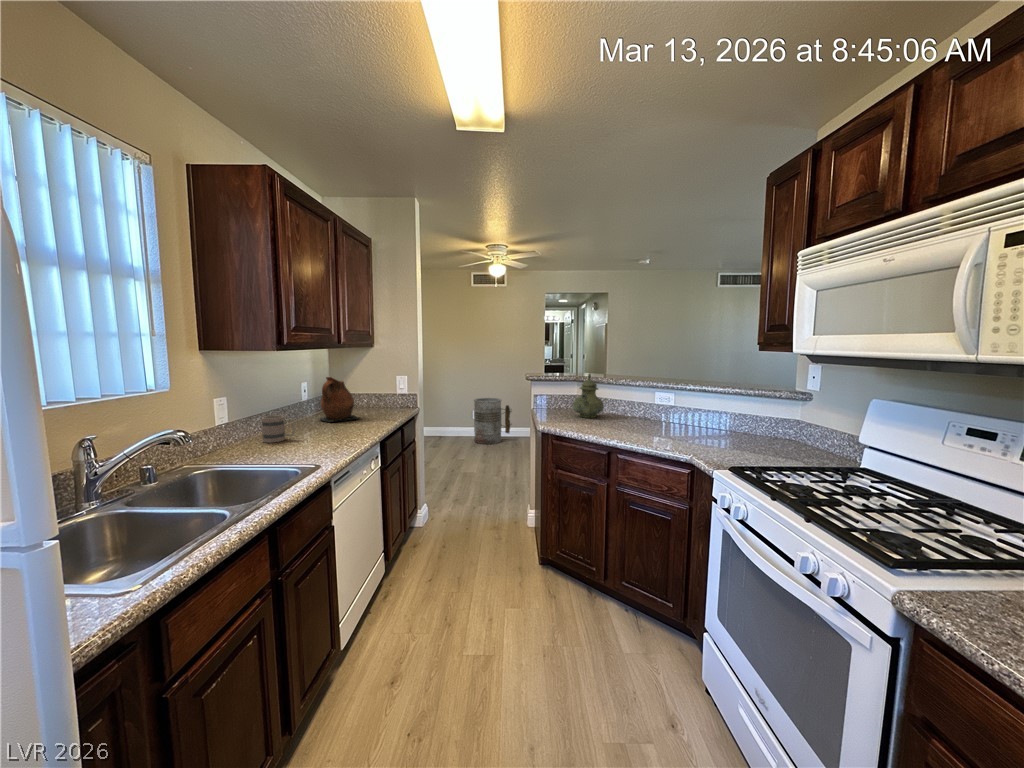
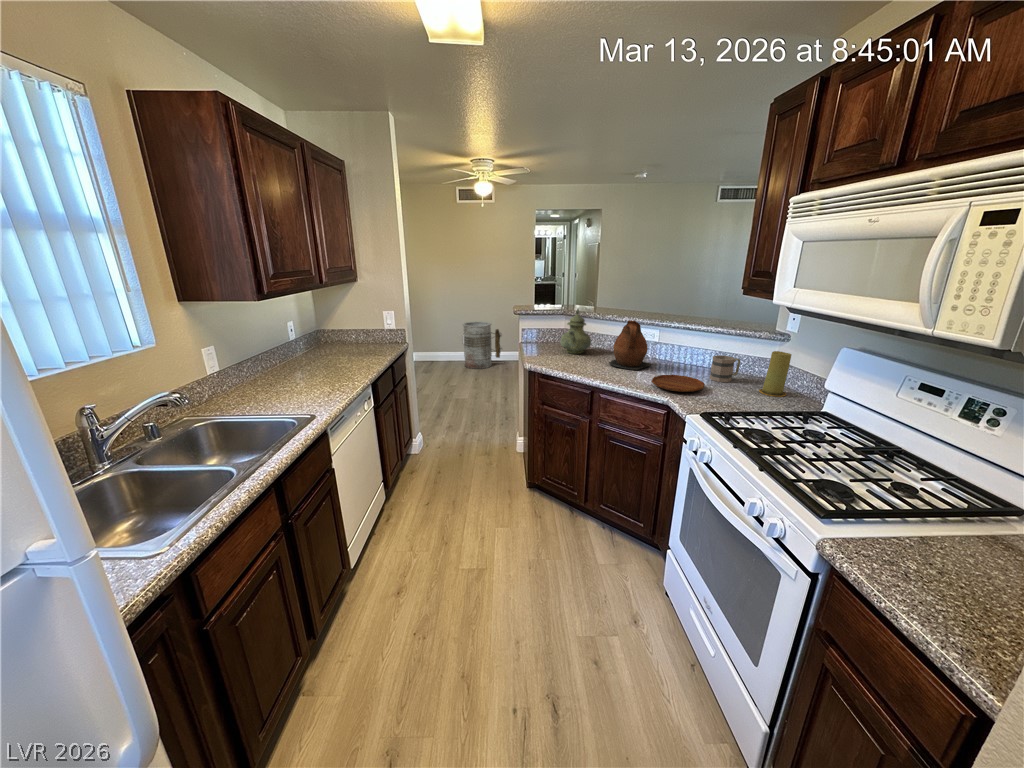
ceramic pitcher: present [320,377,359,422] -> present [609,320,652,370]
candle: none [785,408,815,455] -> present [759,351,791,397]
mug: present [262,415,295,443] -> present [710,355,740,382]
tray: none [670,434,726,449] -> present [651,375,705,392]

